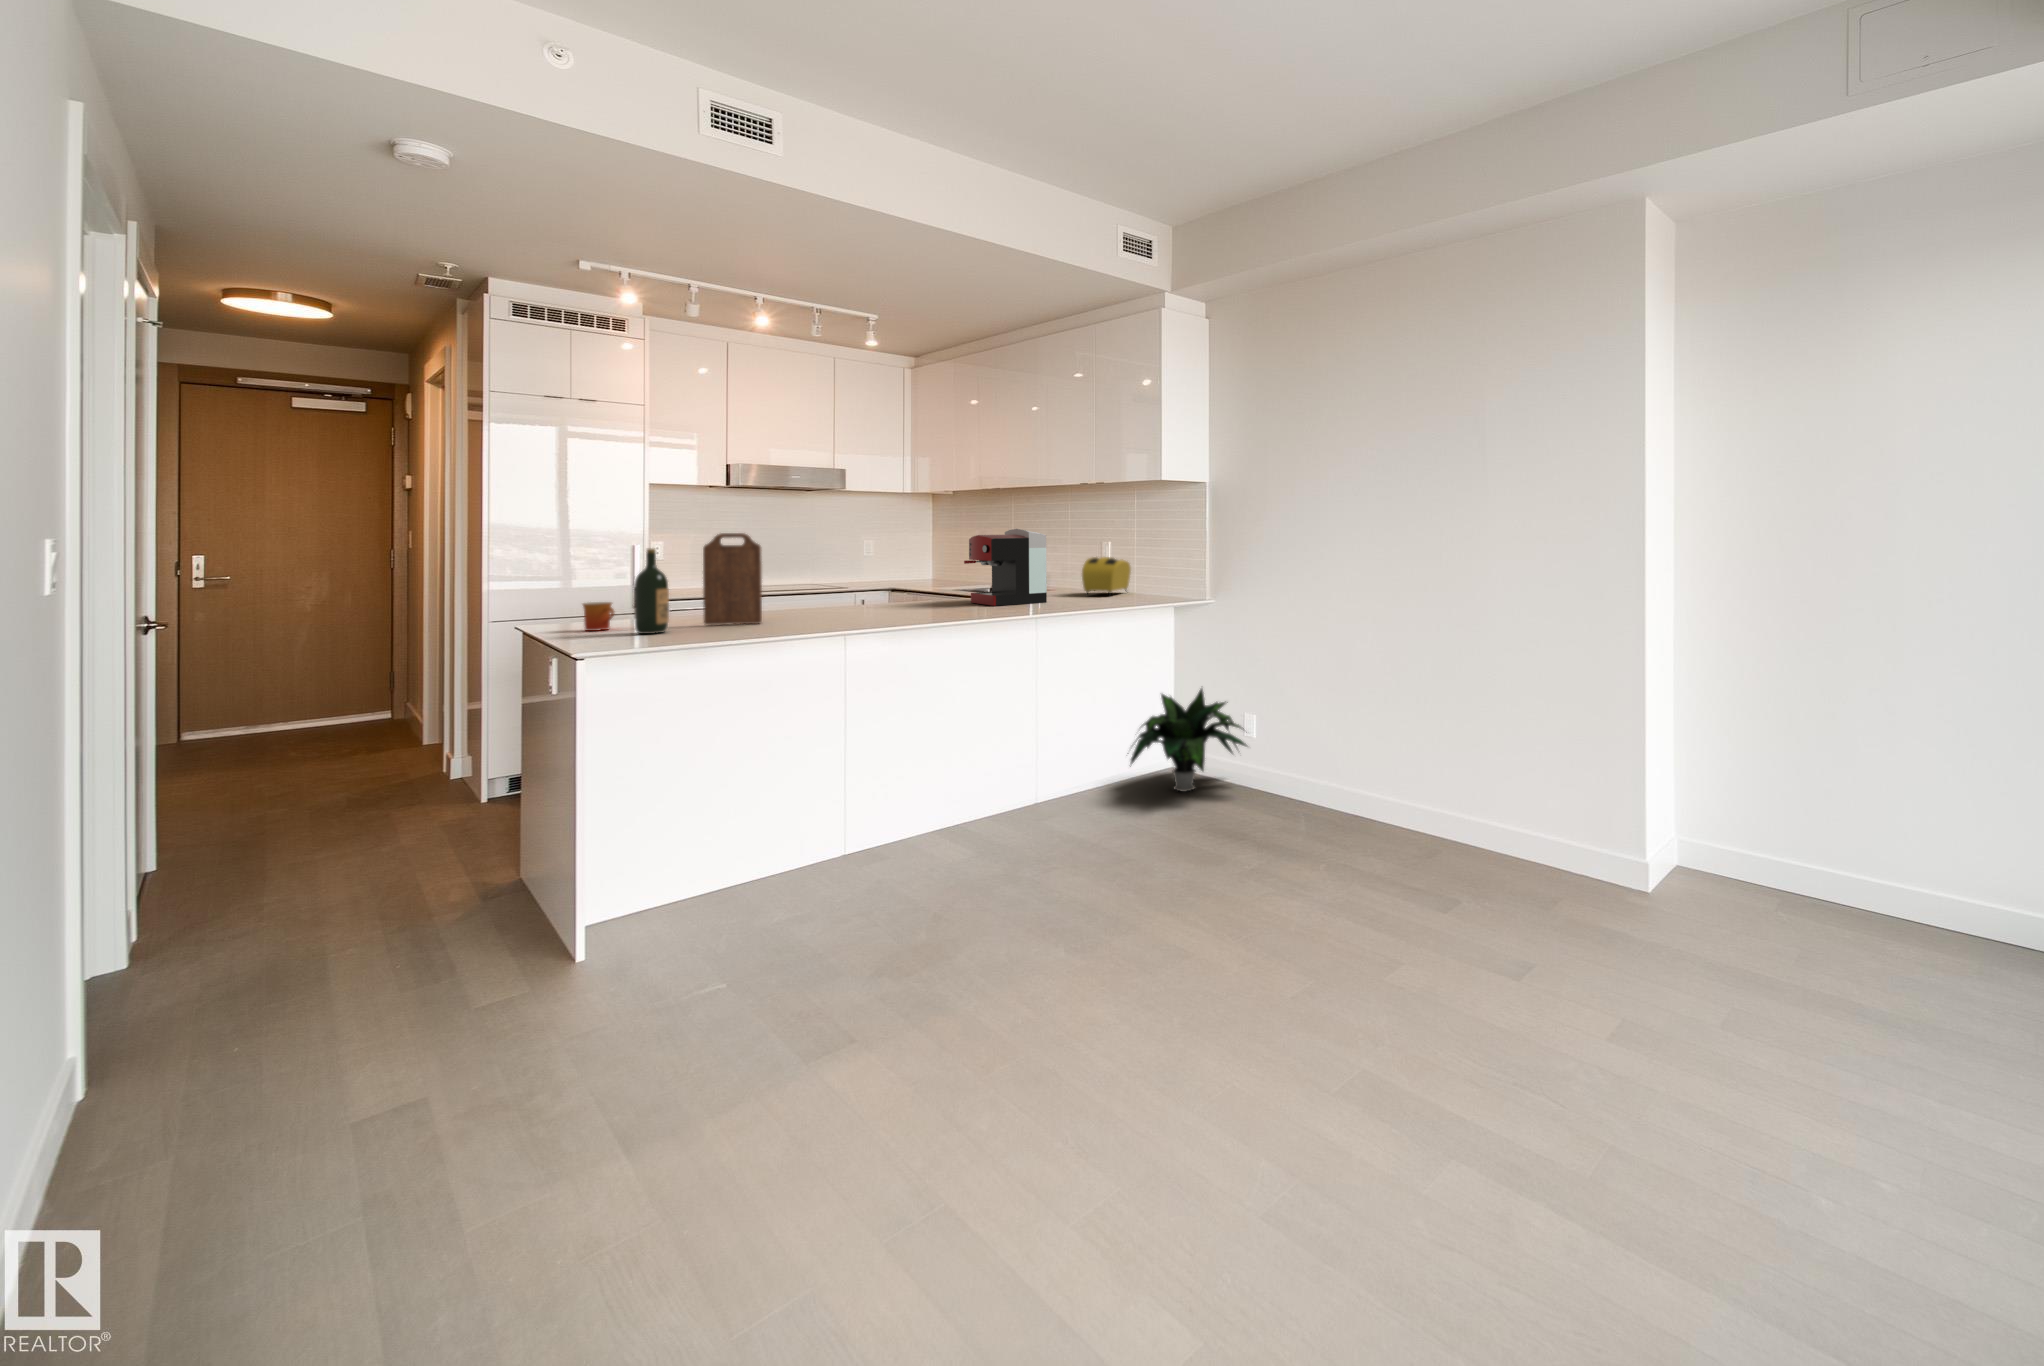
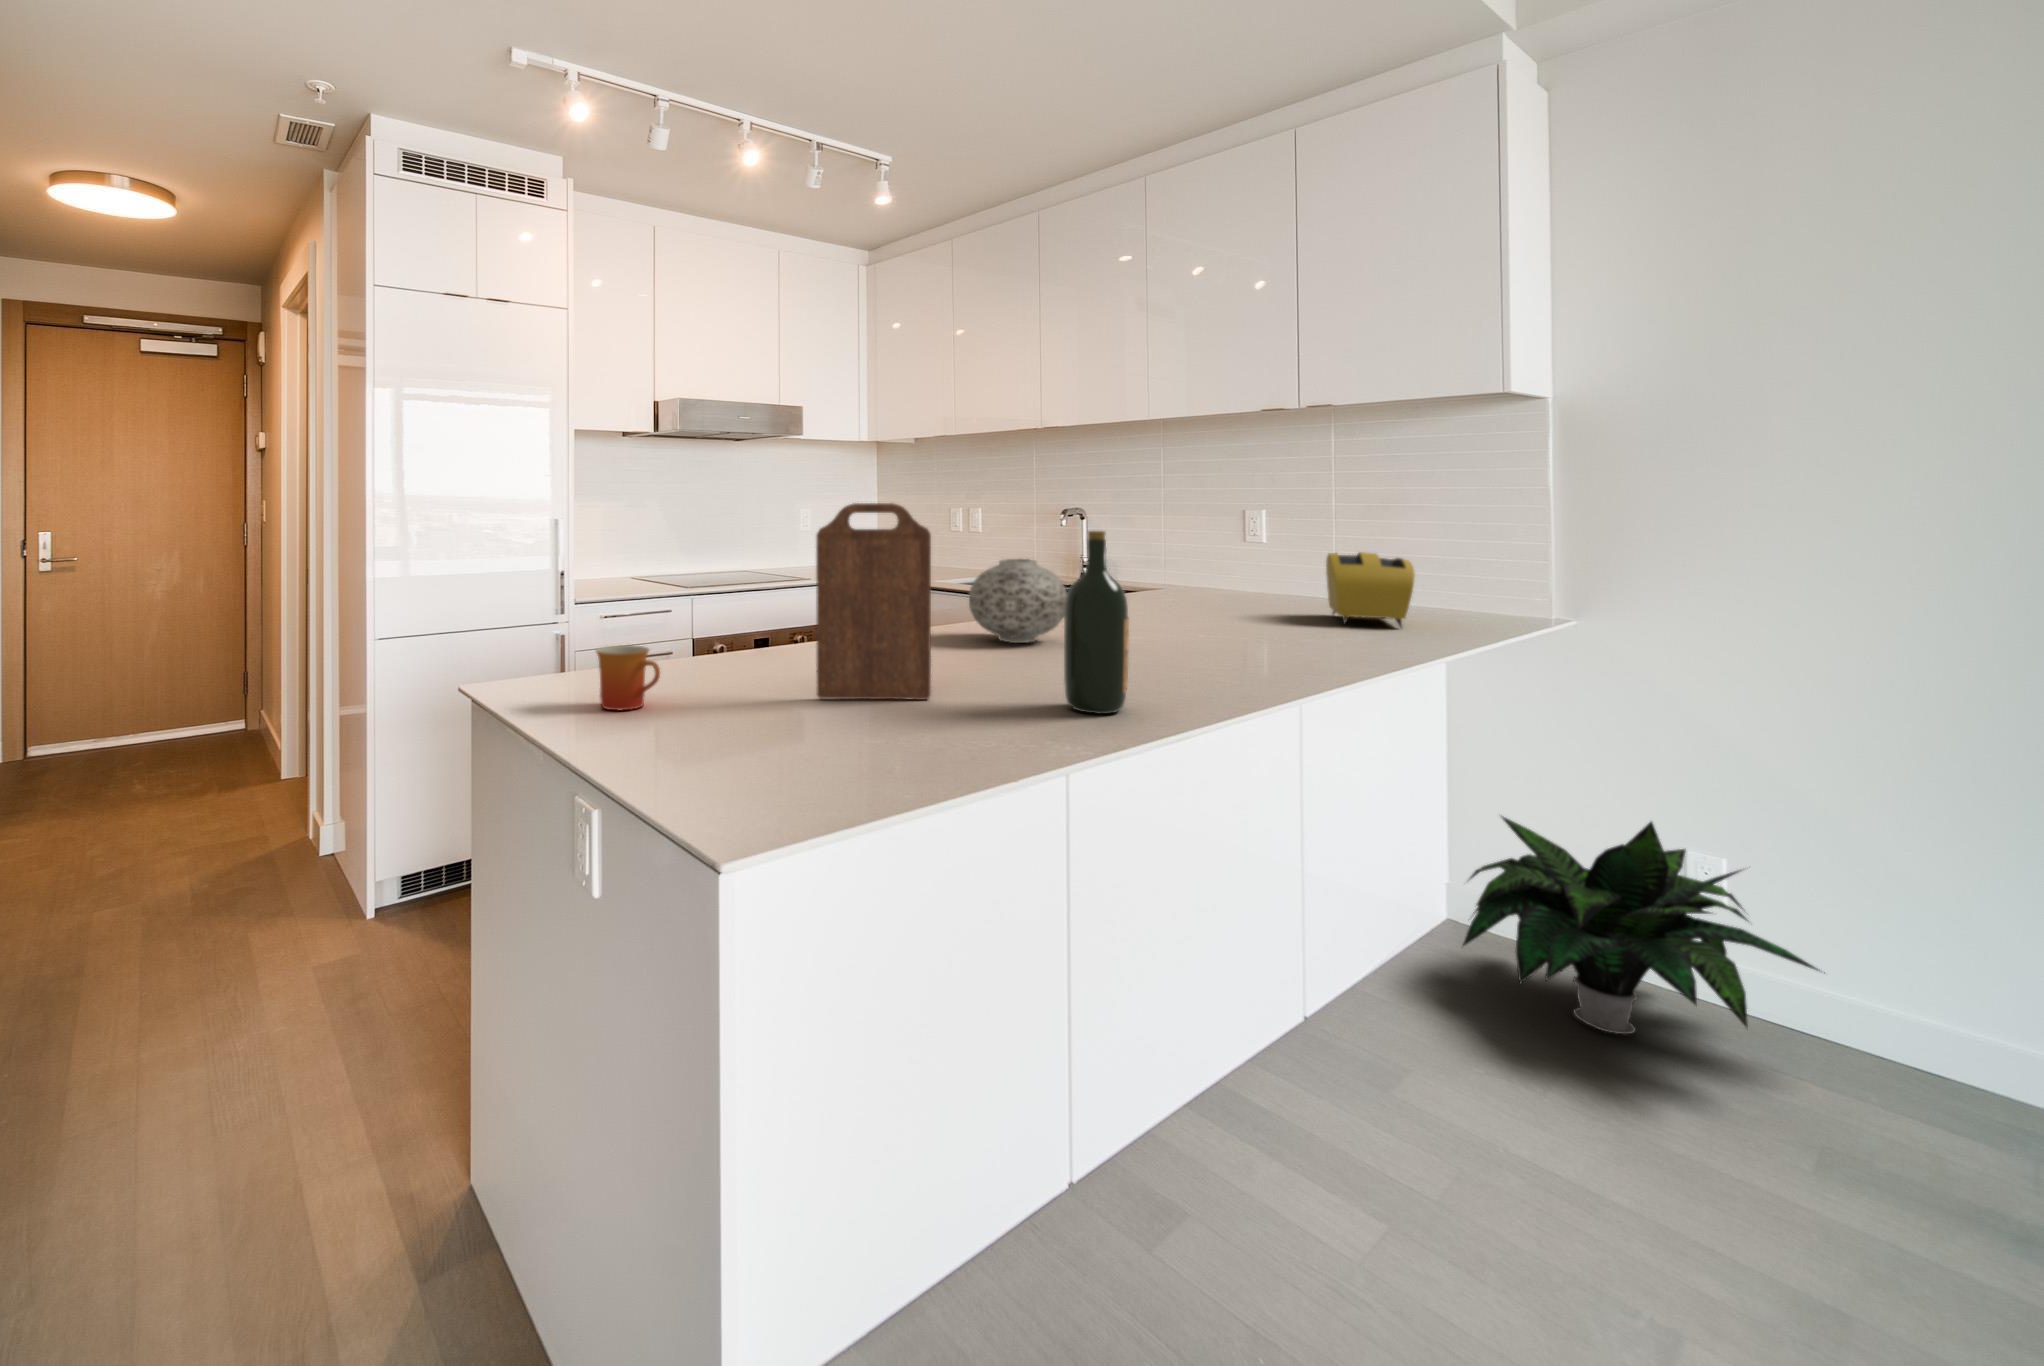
coffee maker: present [964,529,1047,606] -> none [1171,499,1334,651]
wine bottle: present [634,548,669,634] -> present [1064,531,1129,714]
vase: none [853,562,910,607] -> present [969,559,1067,643]

